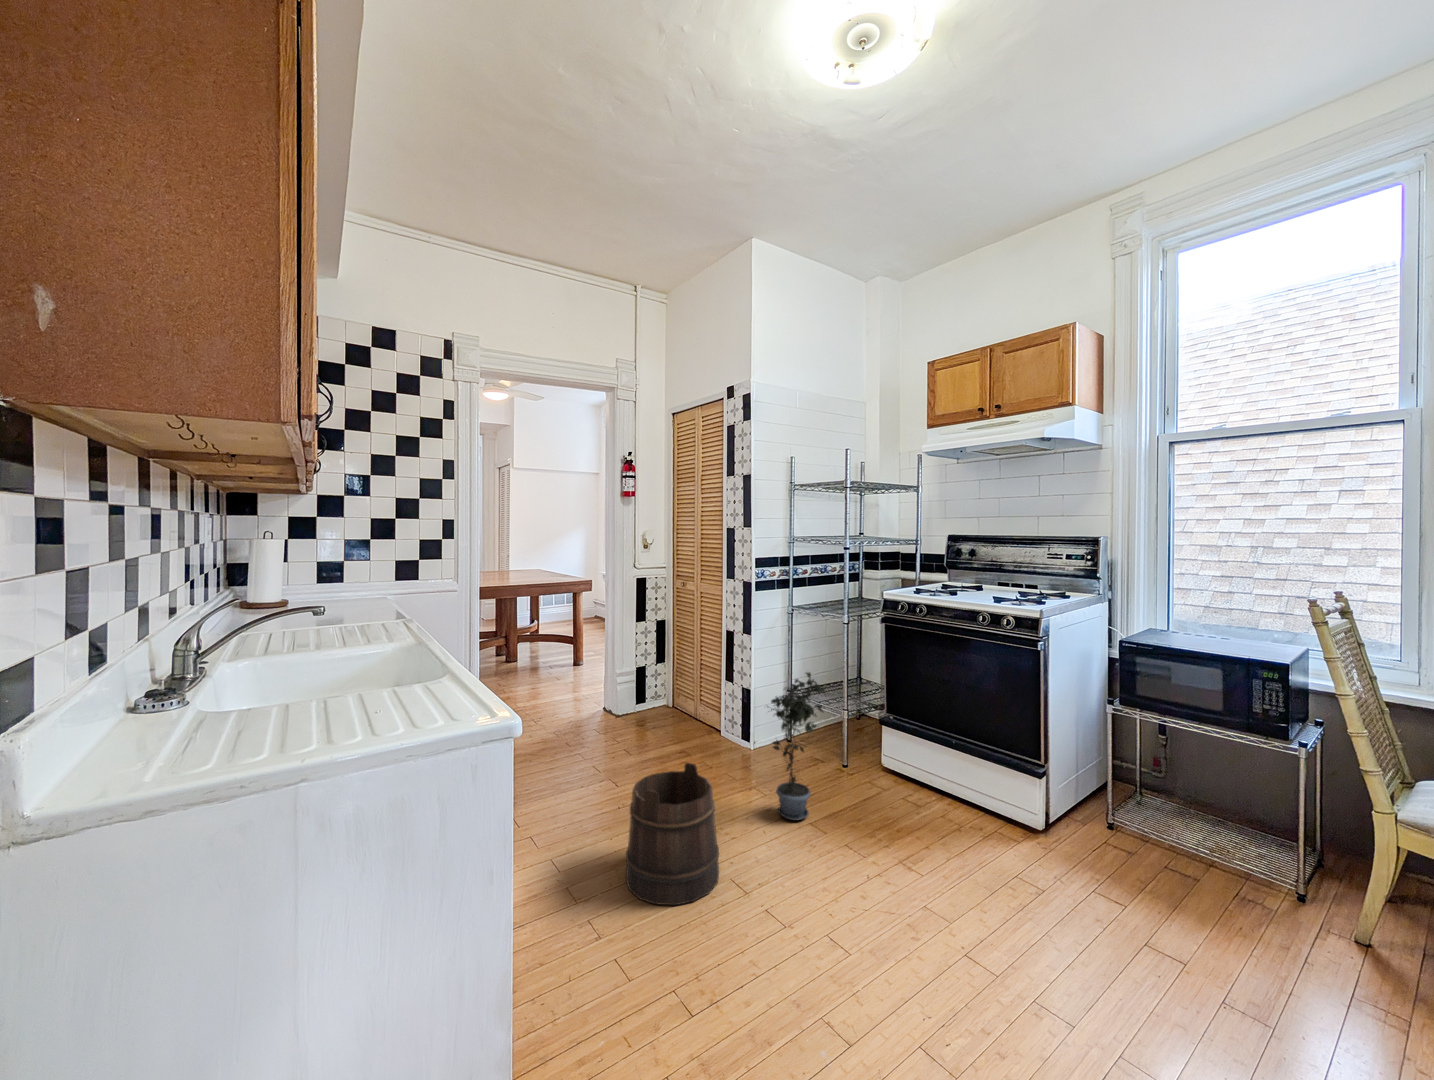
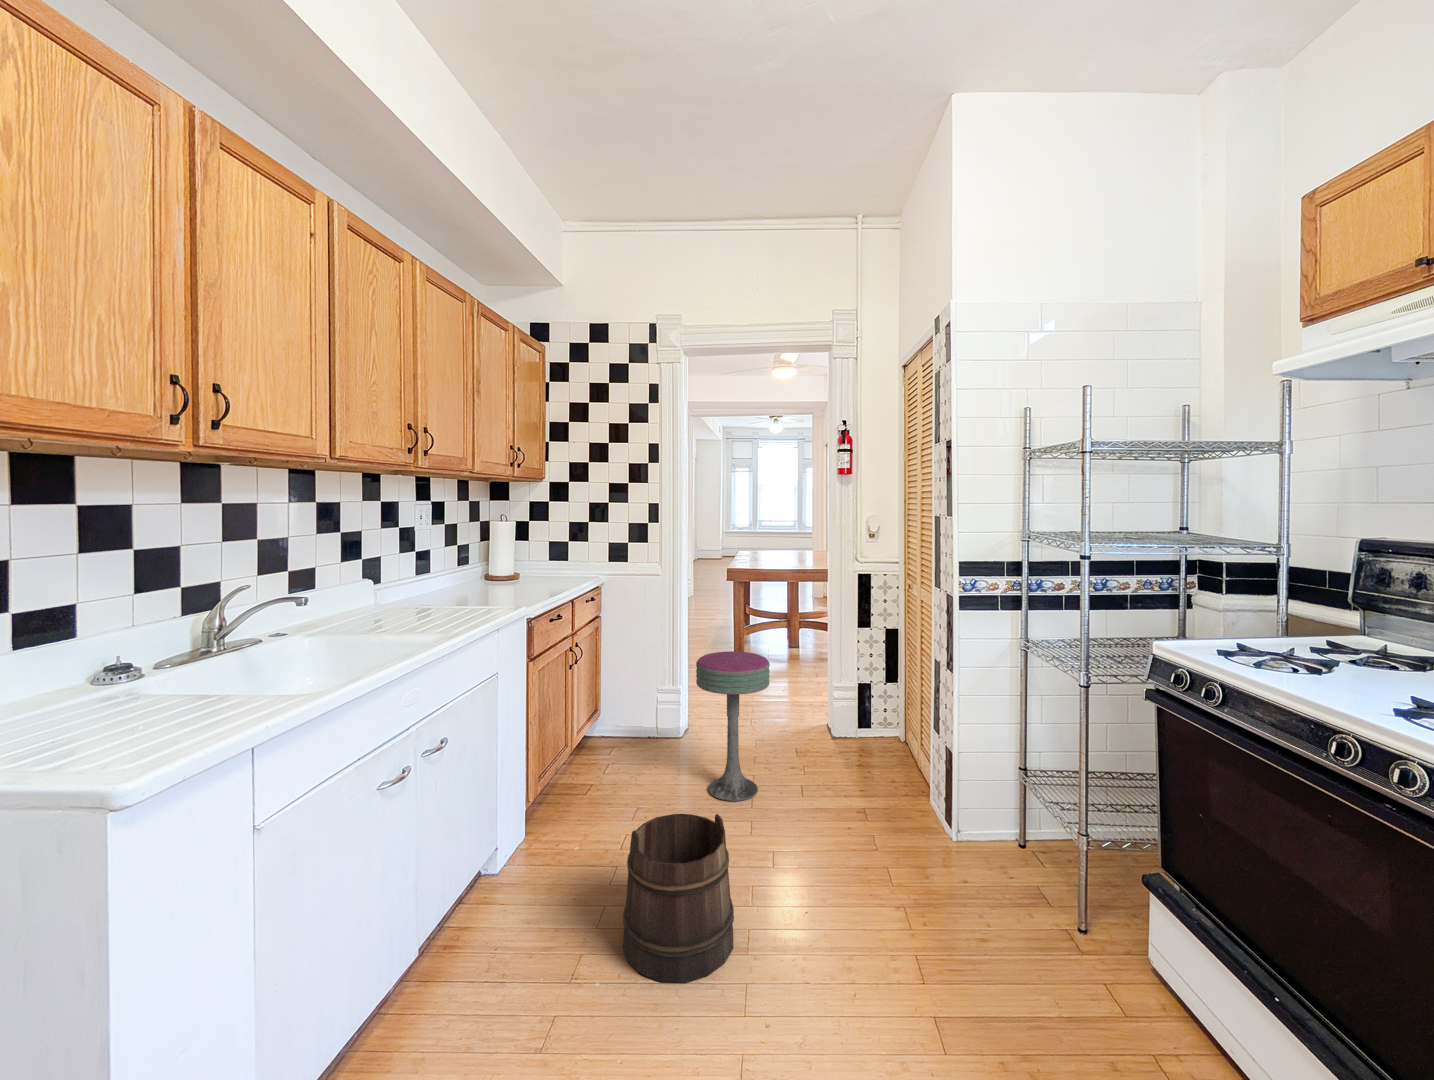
bar stool: none [554,649,622,784] -> present [696,651,770,801]
potted plant: present [771,672,825,820] -> none [847,742,944,951]

